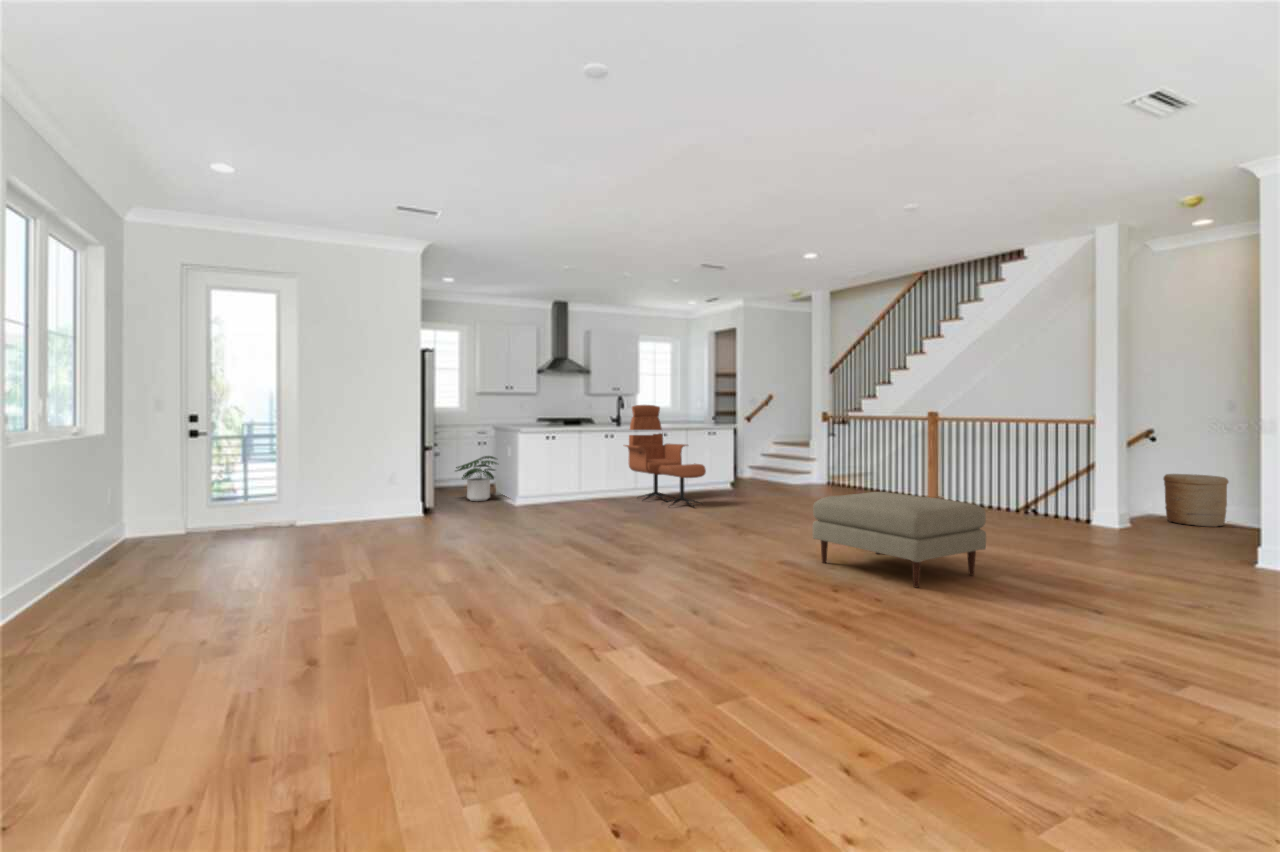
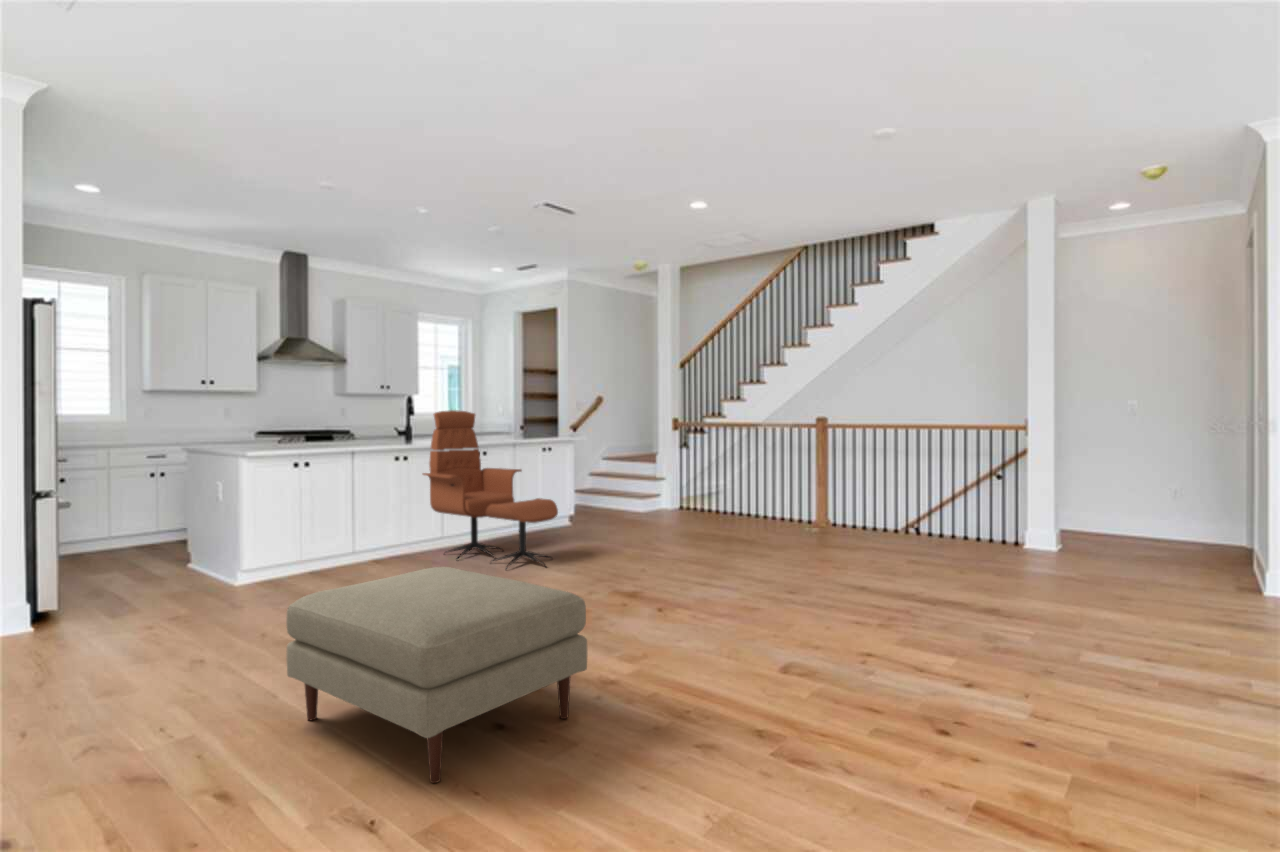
potted plant: present [455,456,497,501] -> none [105,500,200,583]
woven basket: present [1163,474,1228,527] -> none [1083,487,1149,547]
ottoman: present [813,492,986,587] -> present [286,567,587,783]

